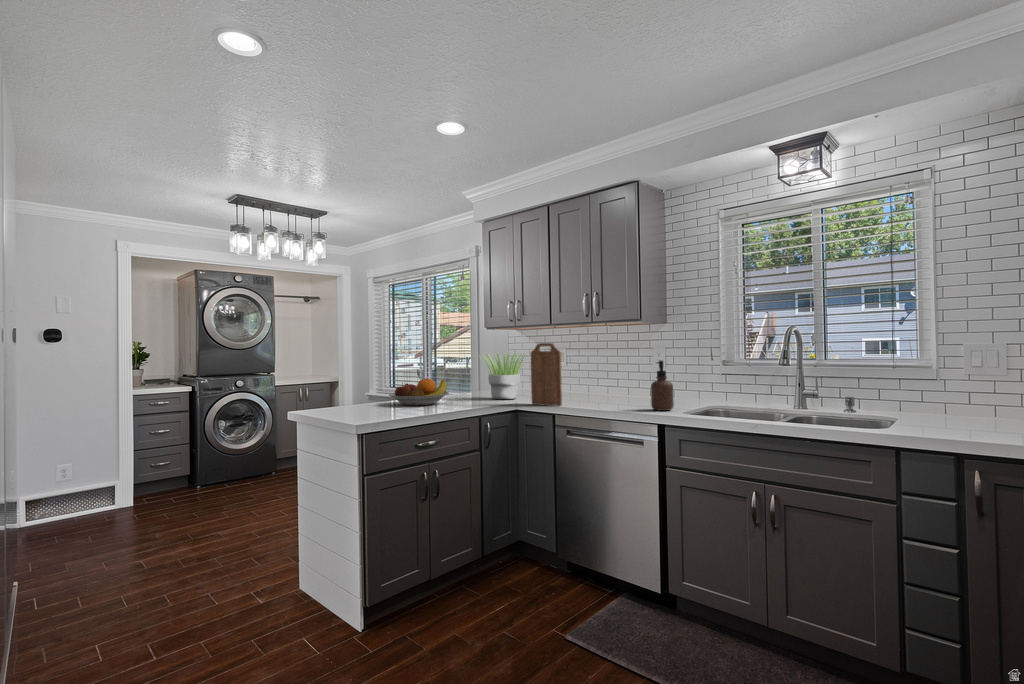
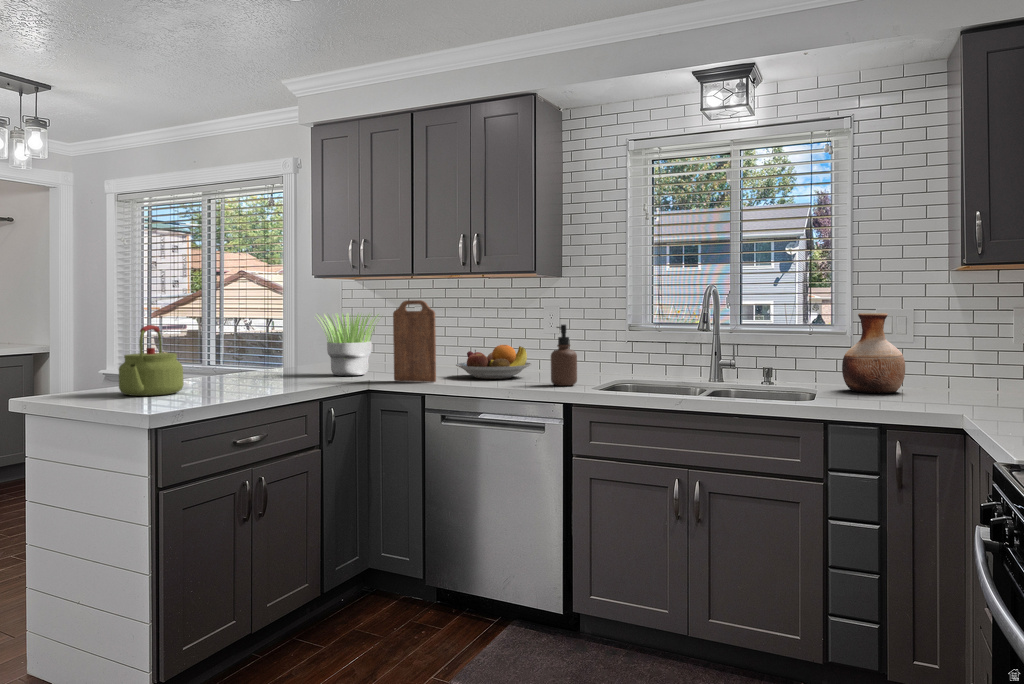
vase: none [929,348,1001,425] -> present [842,313,905,393]
kettle: none [336,363,379,413] -> present [119,325,184,396]
fruit bowl: present [389,379,449,406] -> present [456,345,531,379]

